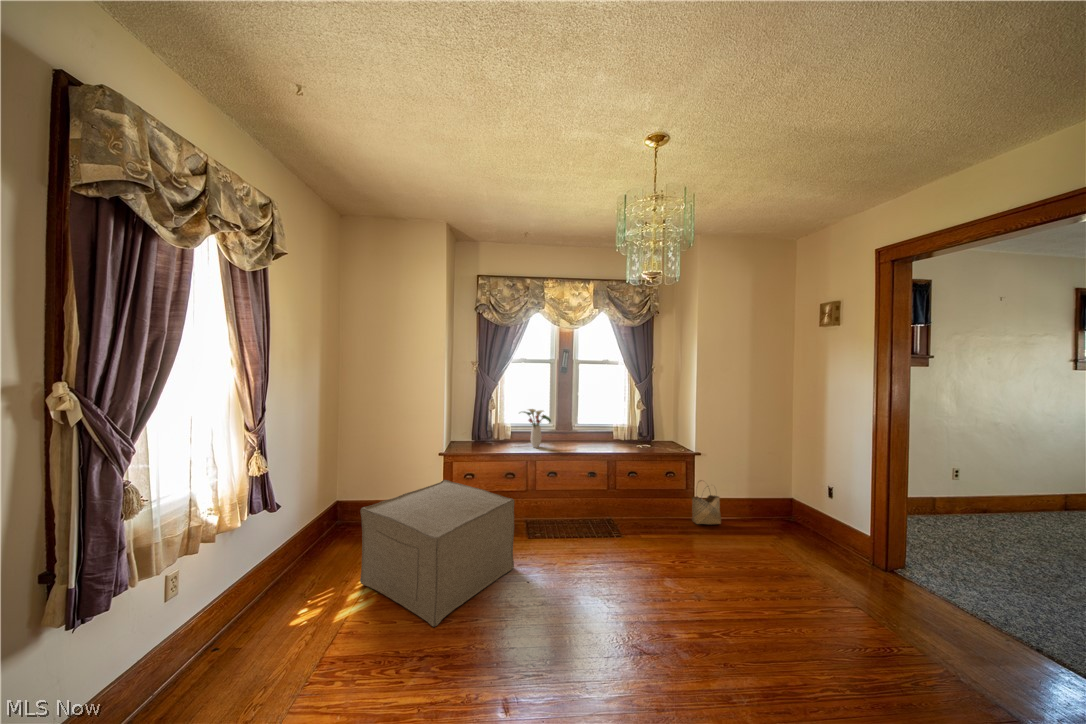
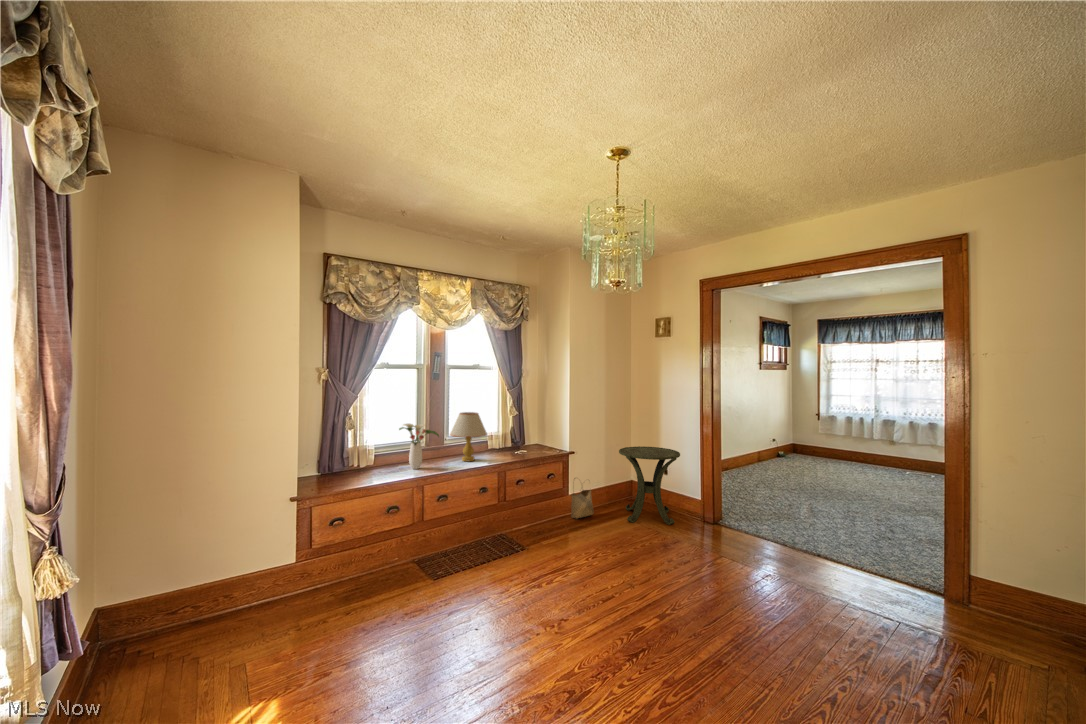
table lamp: none [569,403,603,448] -> present [450,412,487,462]
side table: none [753,456,842,561] -> present [619,446,680,525]
ottoman: present [360,480,514,627] -> none [261,523,448,685]

